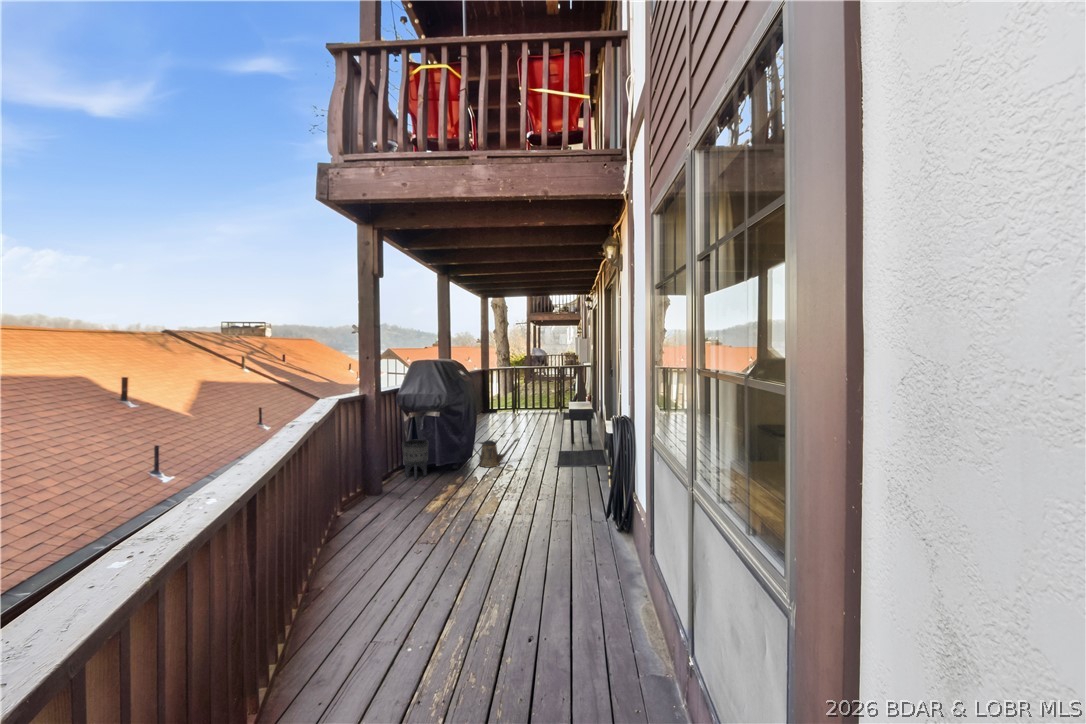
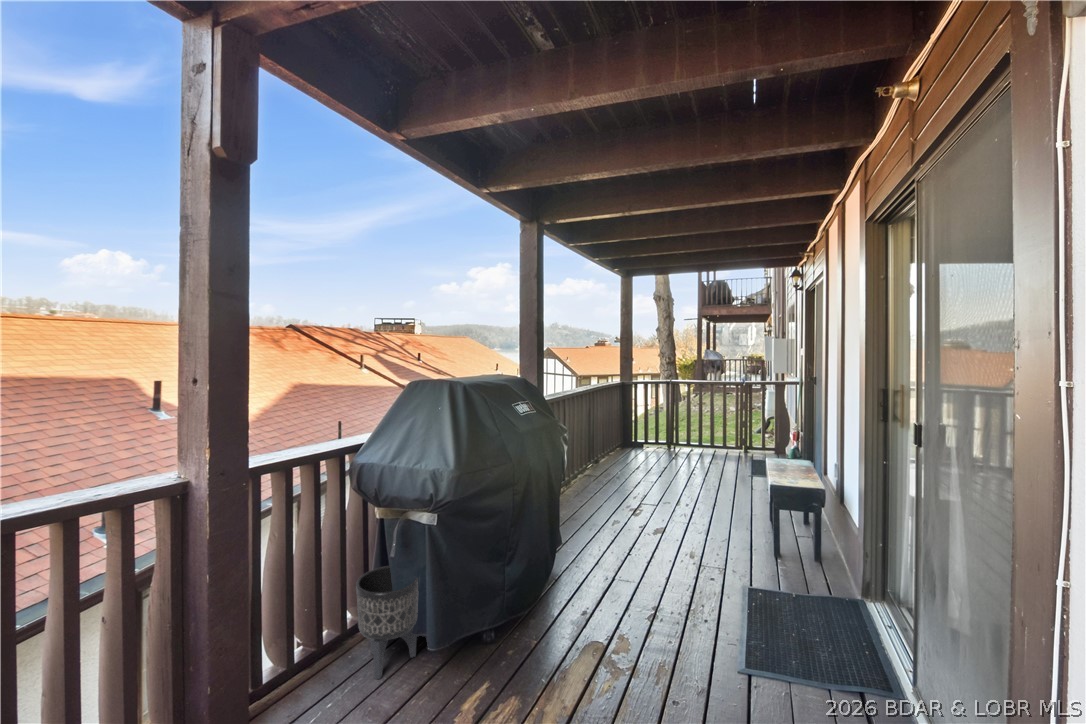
watering can: present [473,438,519,467] -> none [540,572,647,645]

